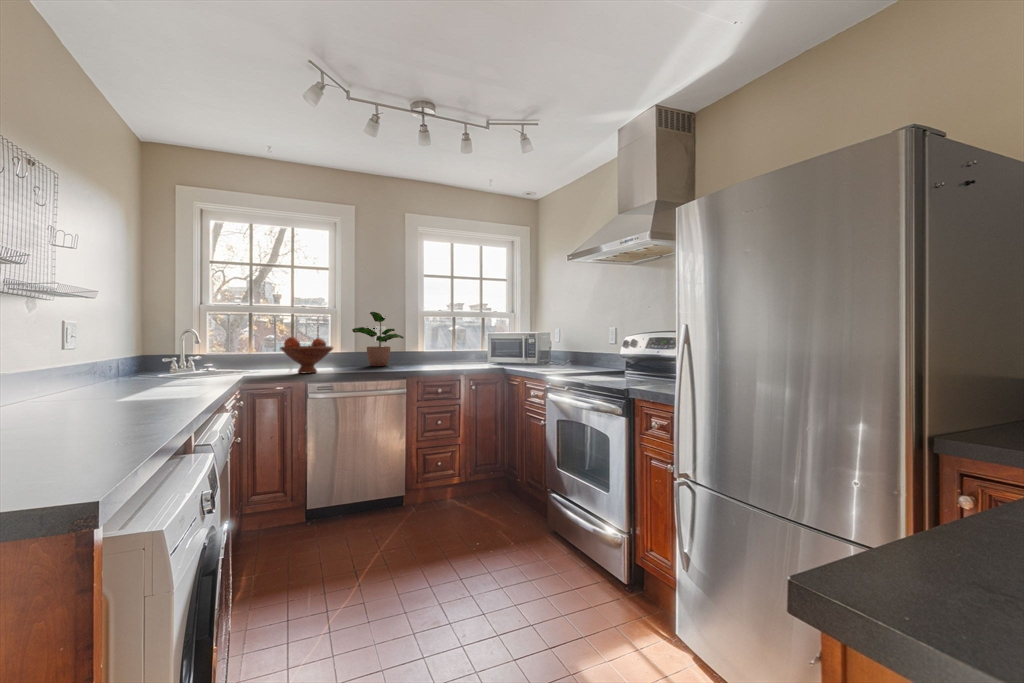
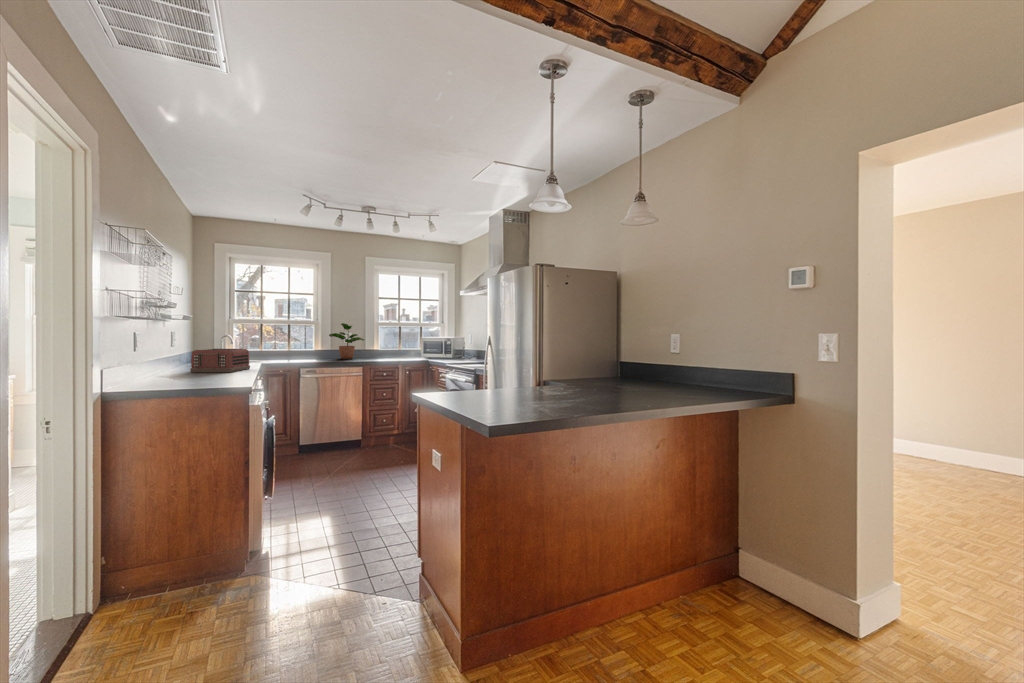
fruit bowl: present [280,337,333,373] -> none [284,340,317,363]
toaster: none [83,348,212,395] -> present [190,349,250,372]

